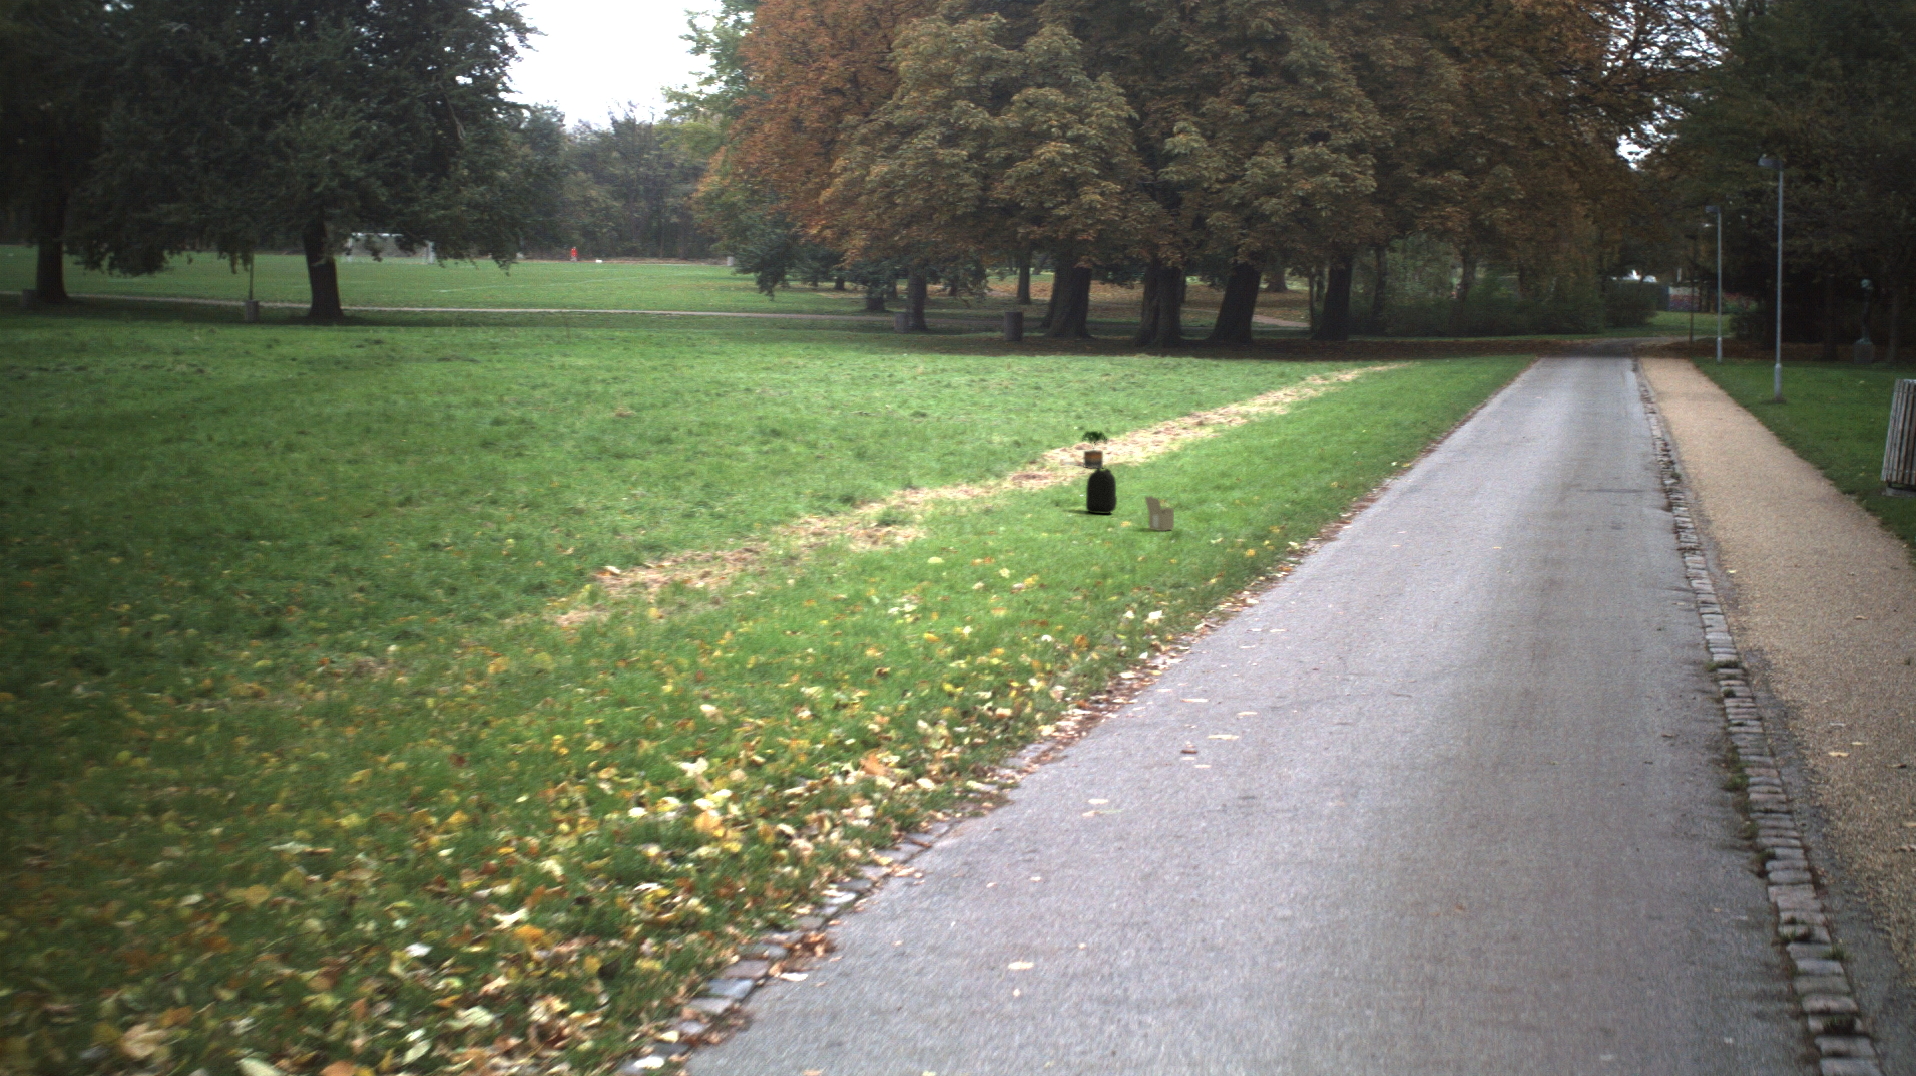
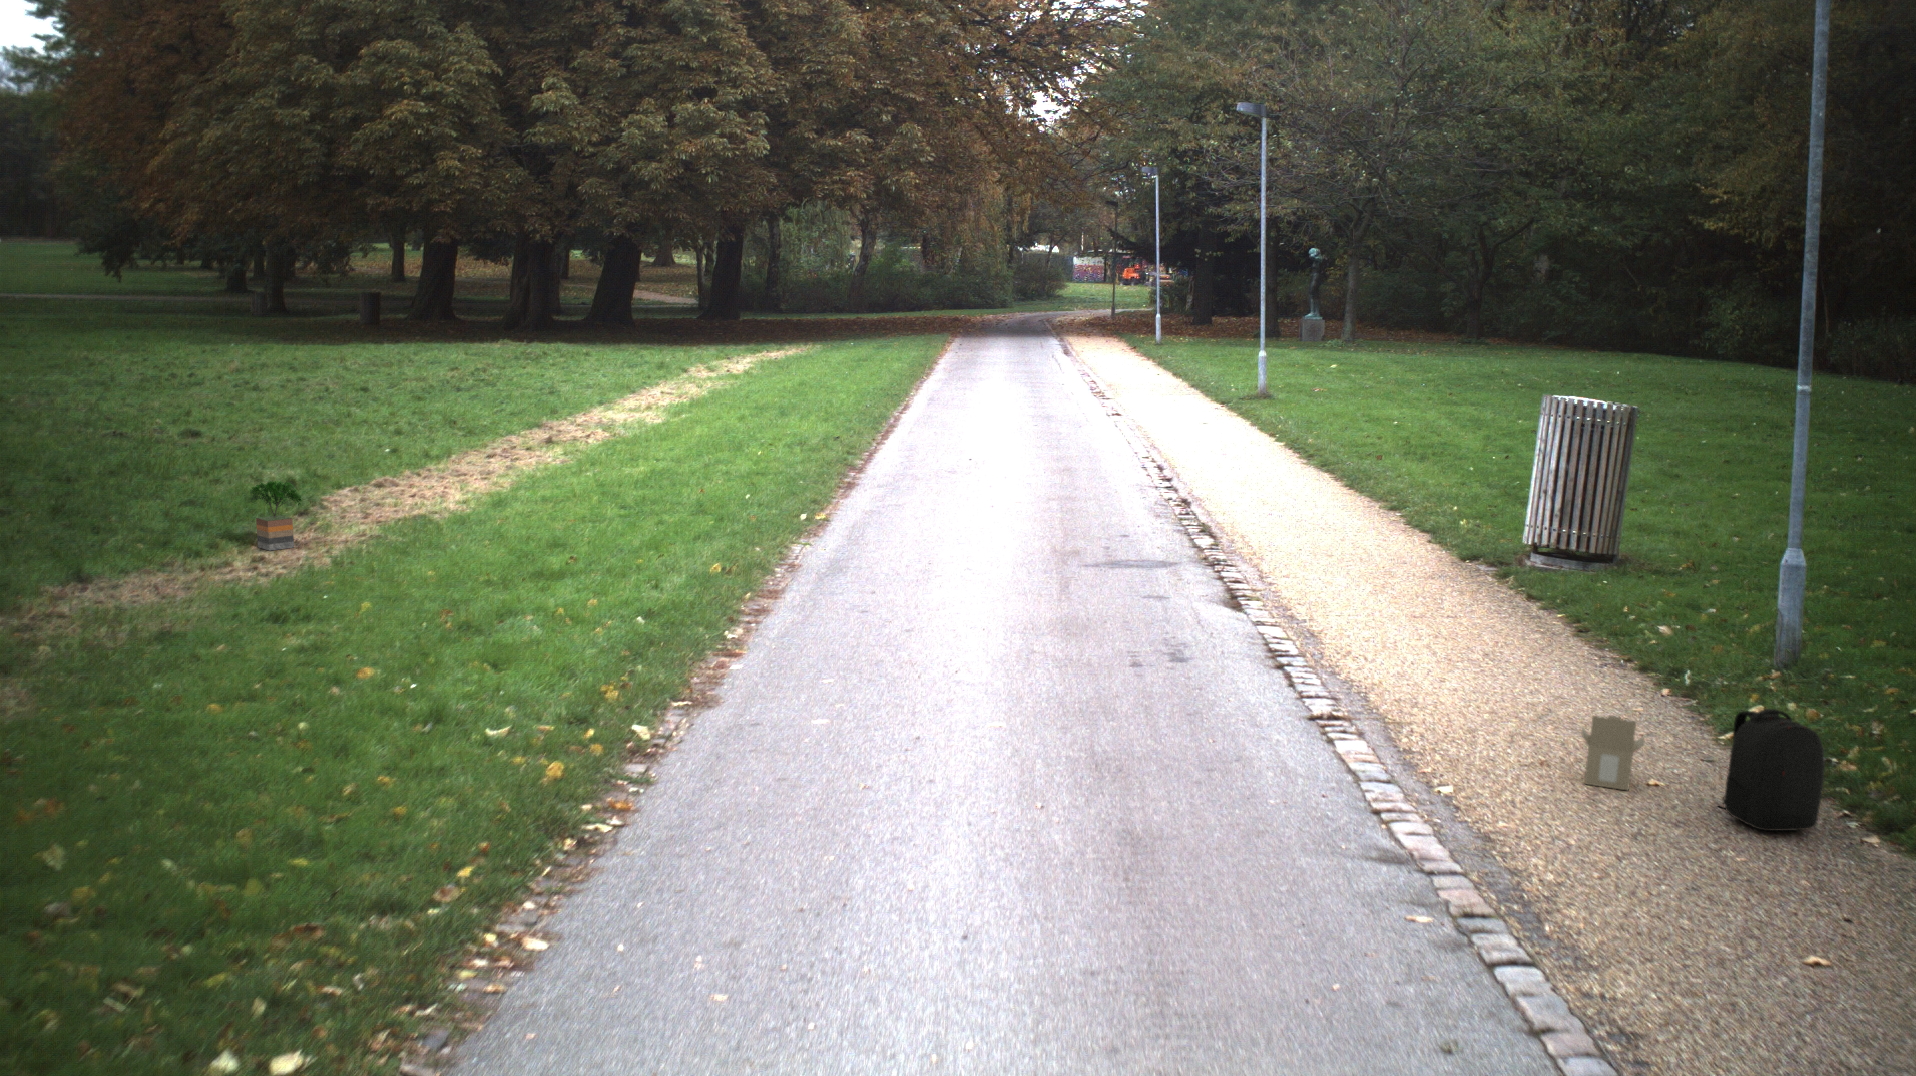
backpack: present [1086,468,1117,514] -> present [1720,709,1825,831]
cardboard box: present [1145,496,1174,531] -> present [1582,716,1644,791]

